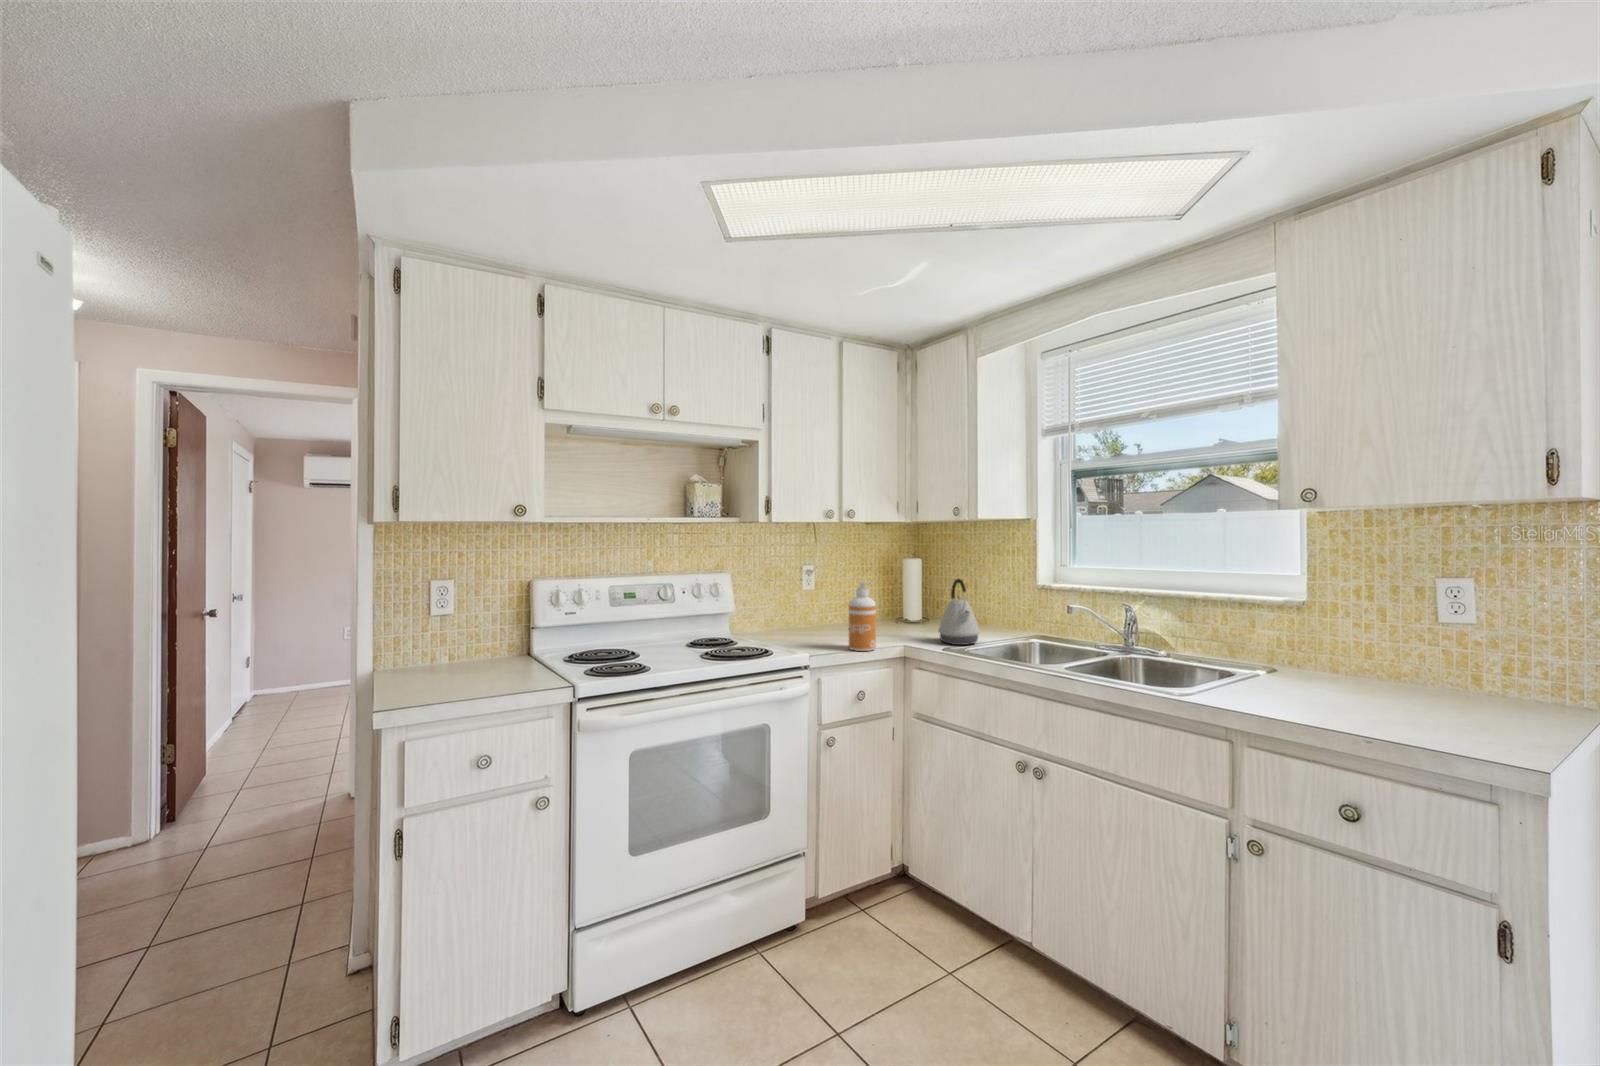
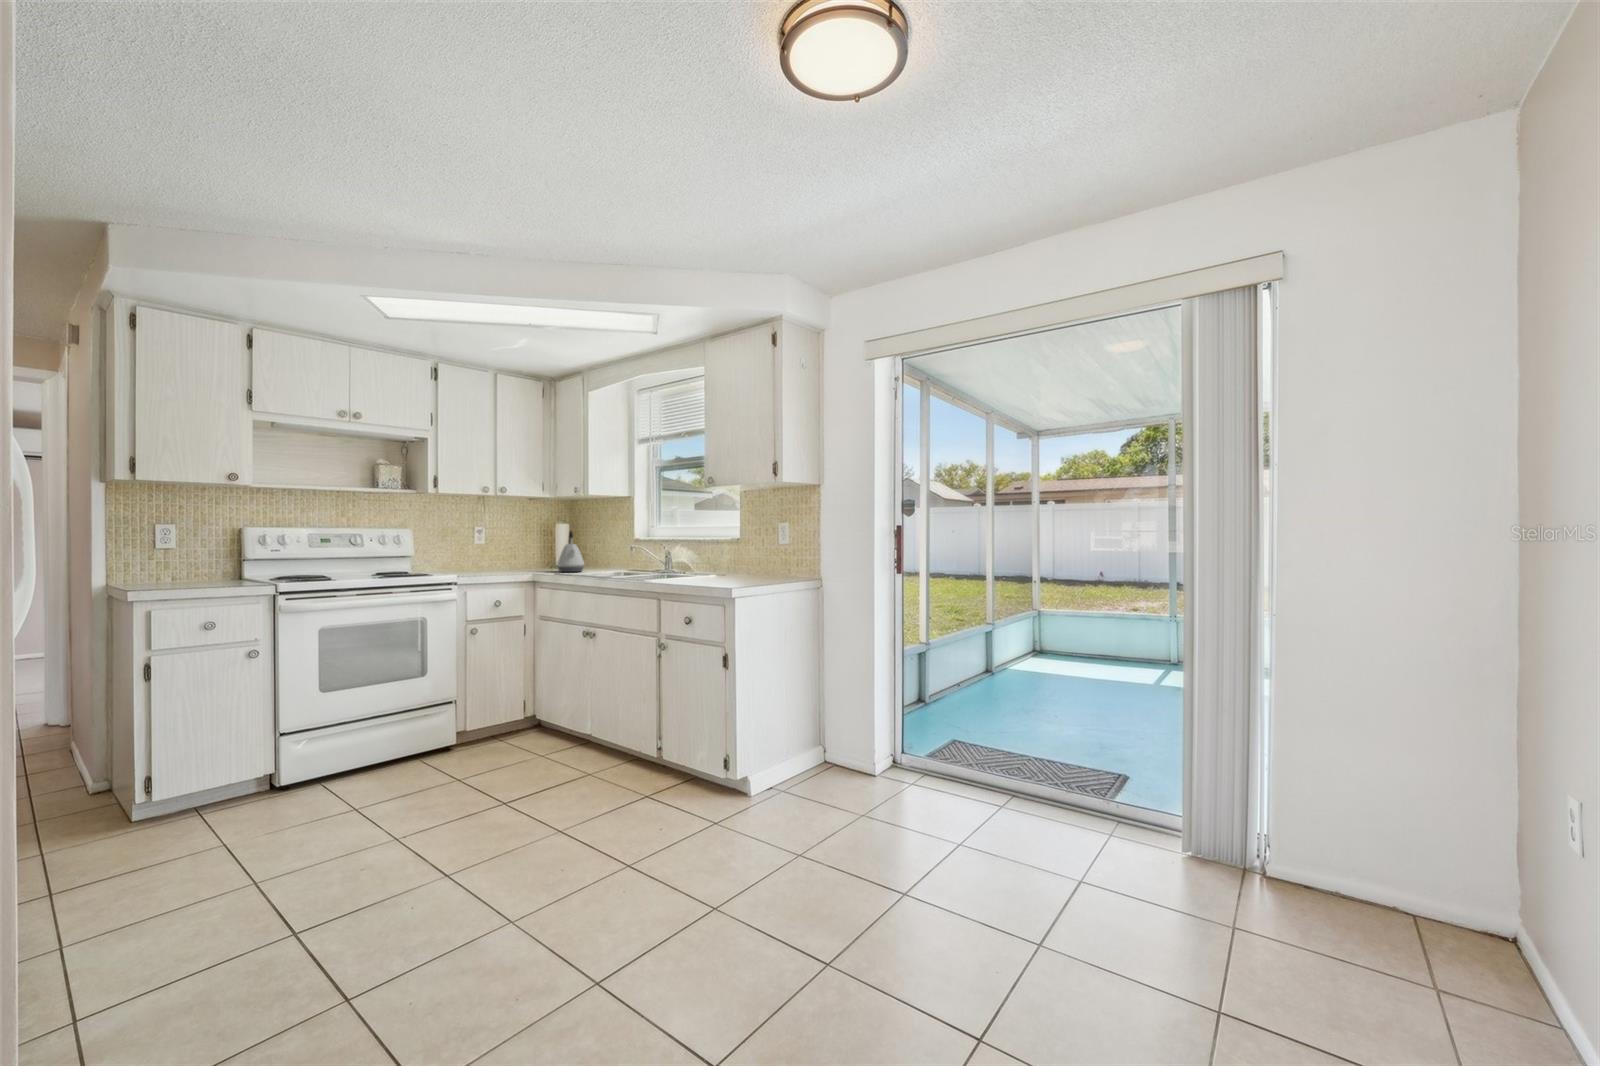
soap dispenser: present [849,581,876,651] -> none [490,531,509,575]

